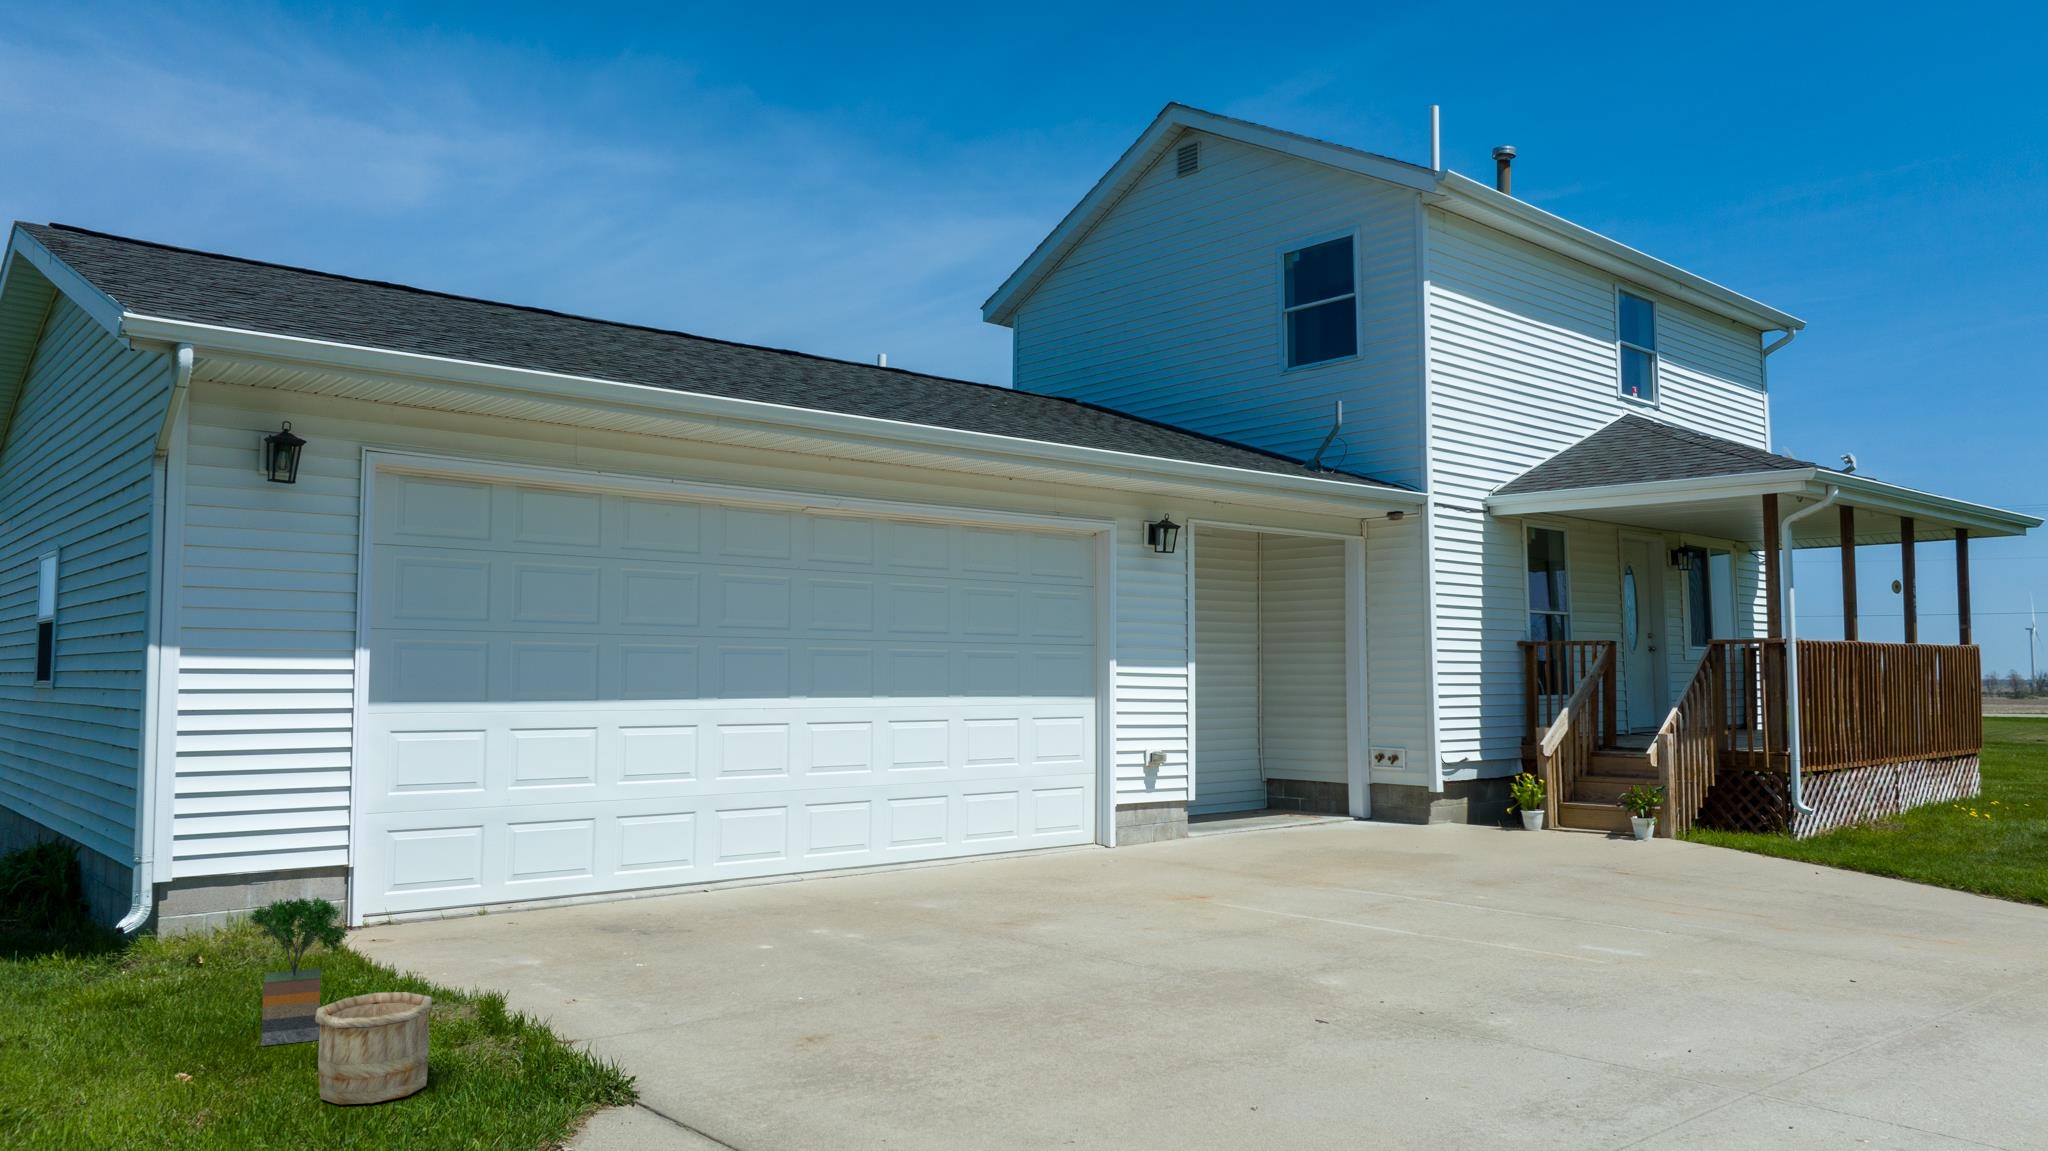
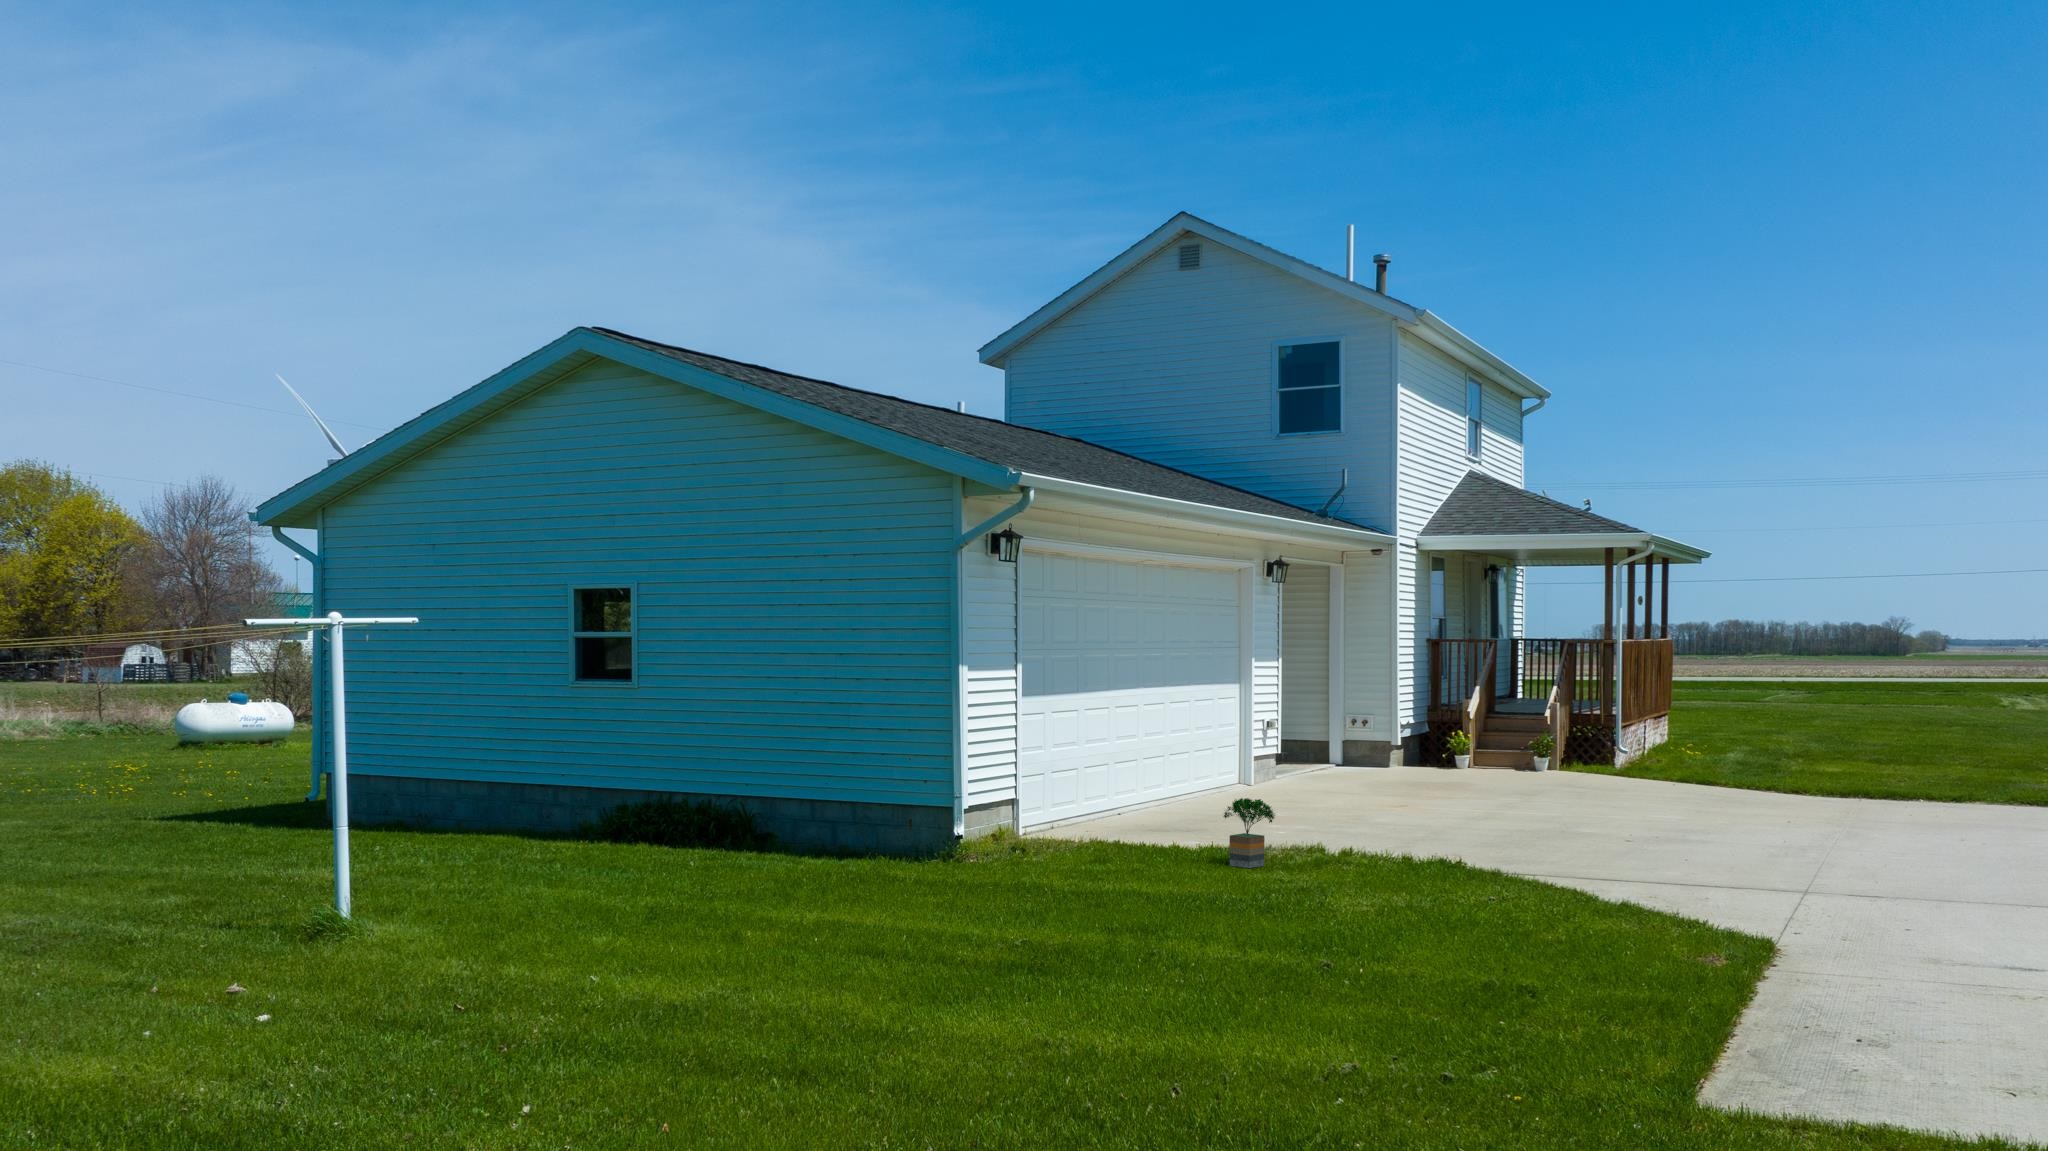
wooden bucket: present [315,992,432,1104] -> none [1336,833,1387,878]

